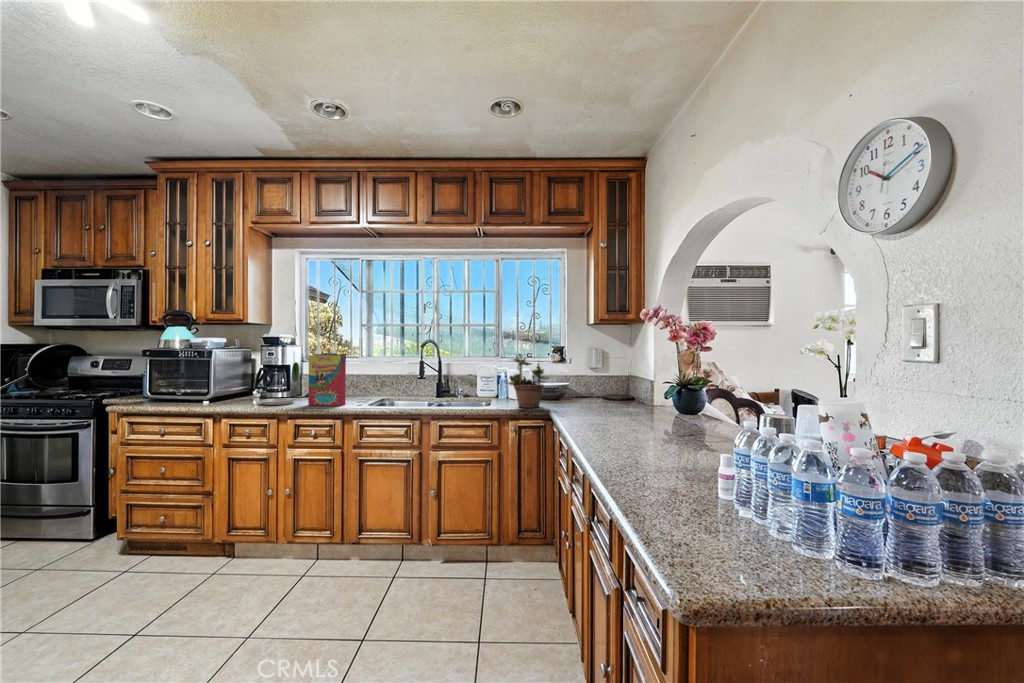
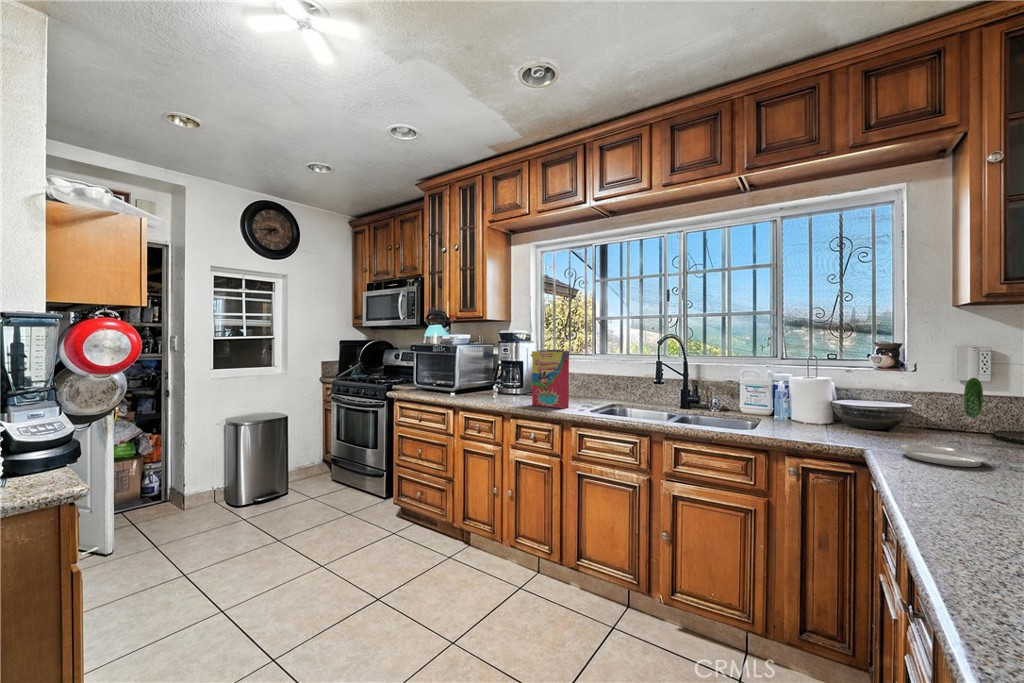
potted plant: present [508,354,549,408] -> none [782,347,865,441]
plate: present [261,362,299,405] -> present [899,378,989,467]

